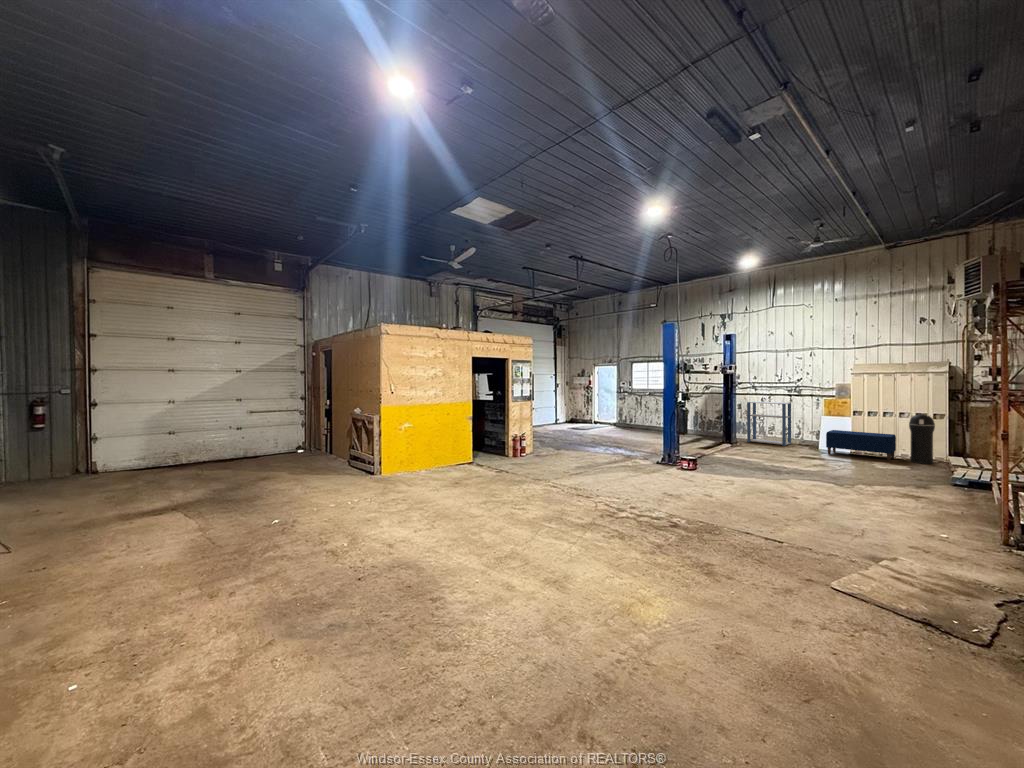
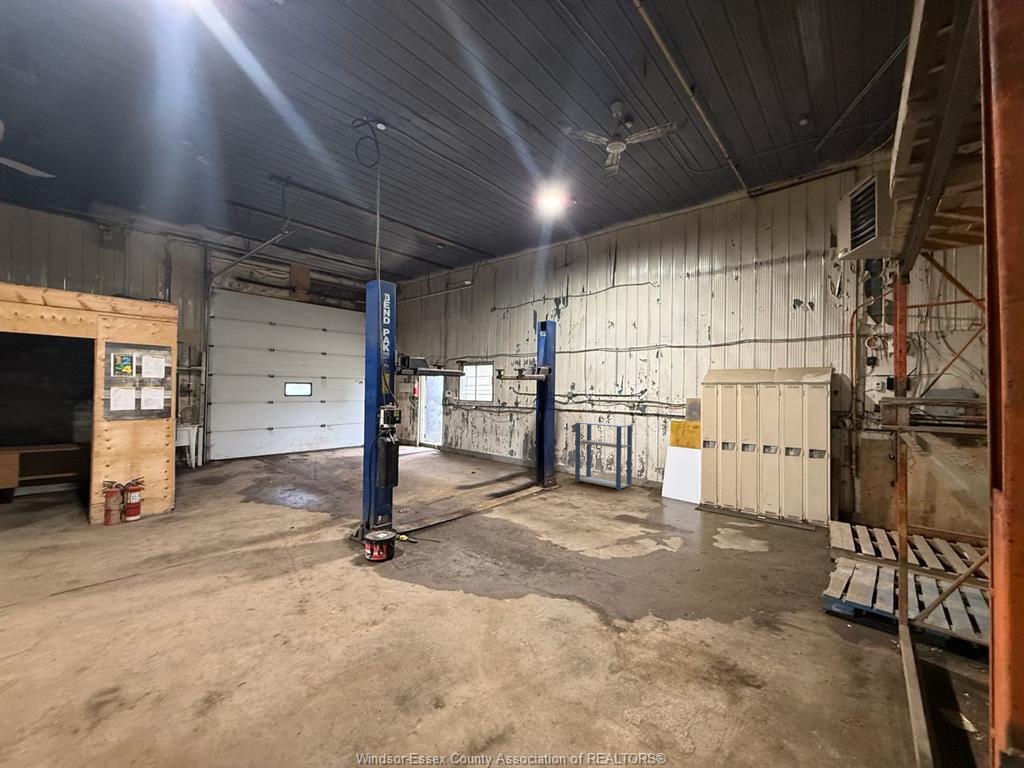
trash can: present [909,414,935,464] -> none [775,450,811,535]
bench: present [826,430,896,461] -> none [662,469,758,527]

